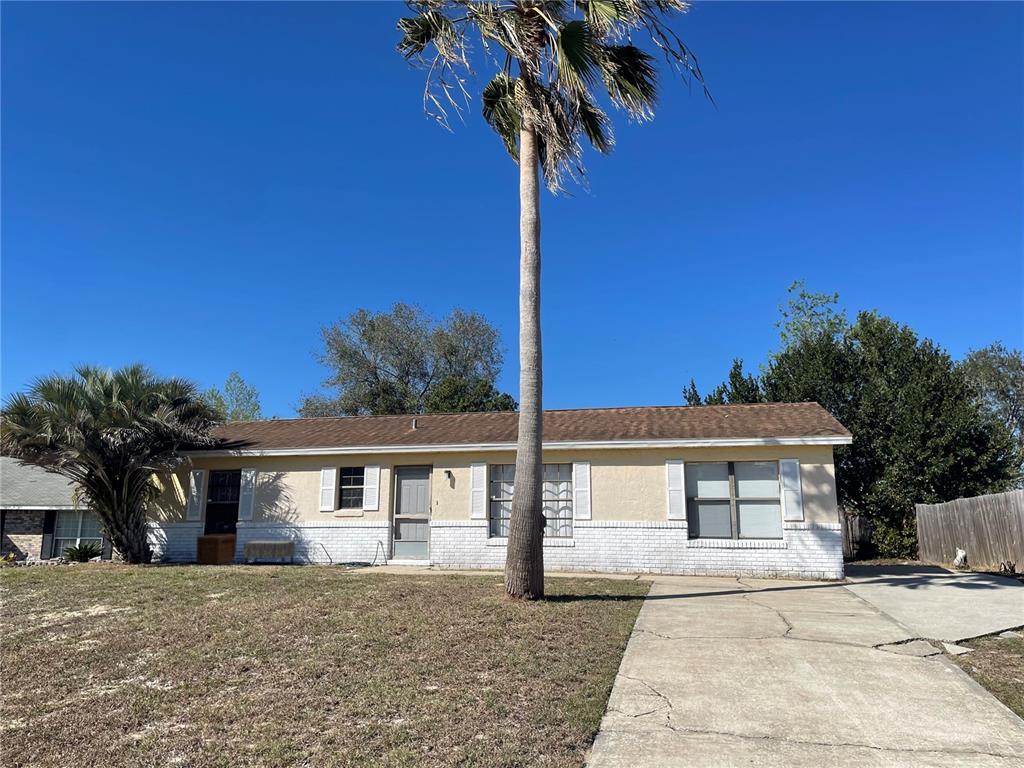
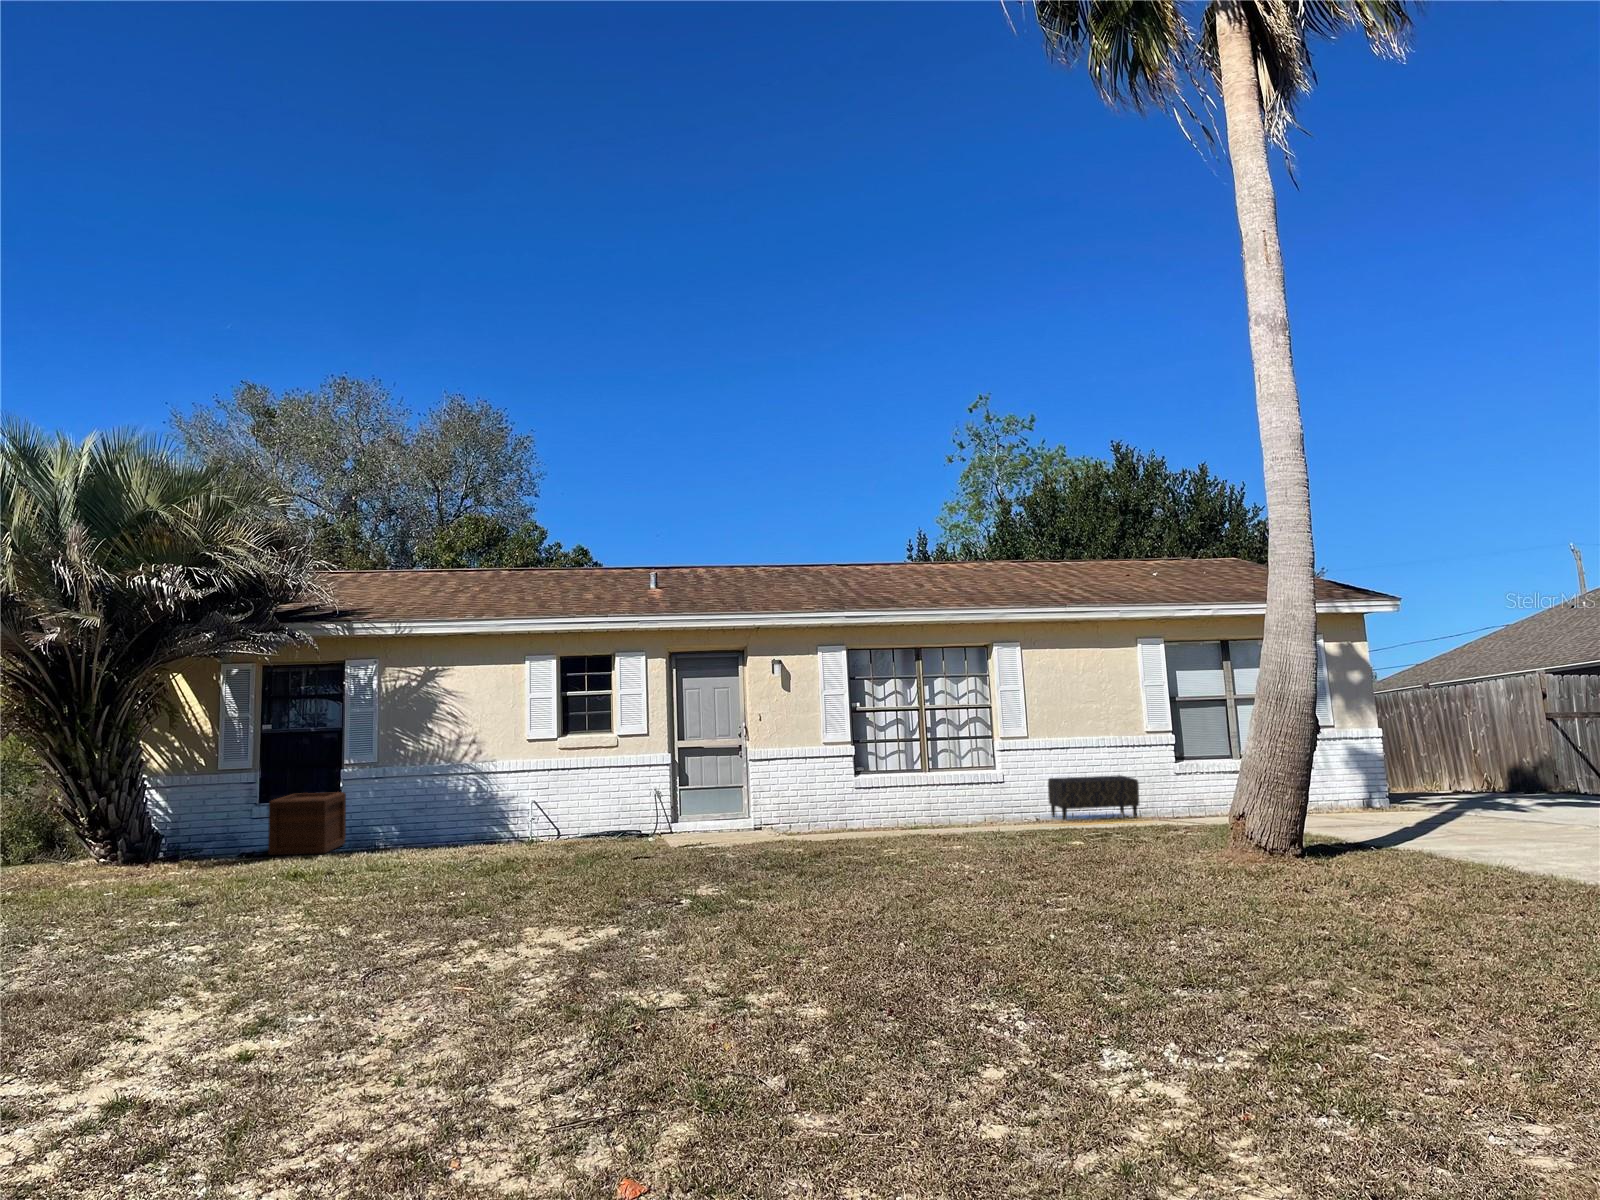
bench: present [244,541,295,565] -> present [1048,775,1139,821]

